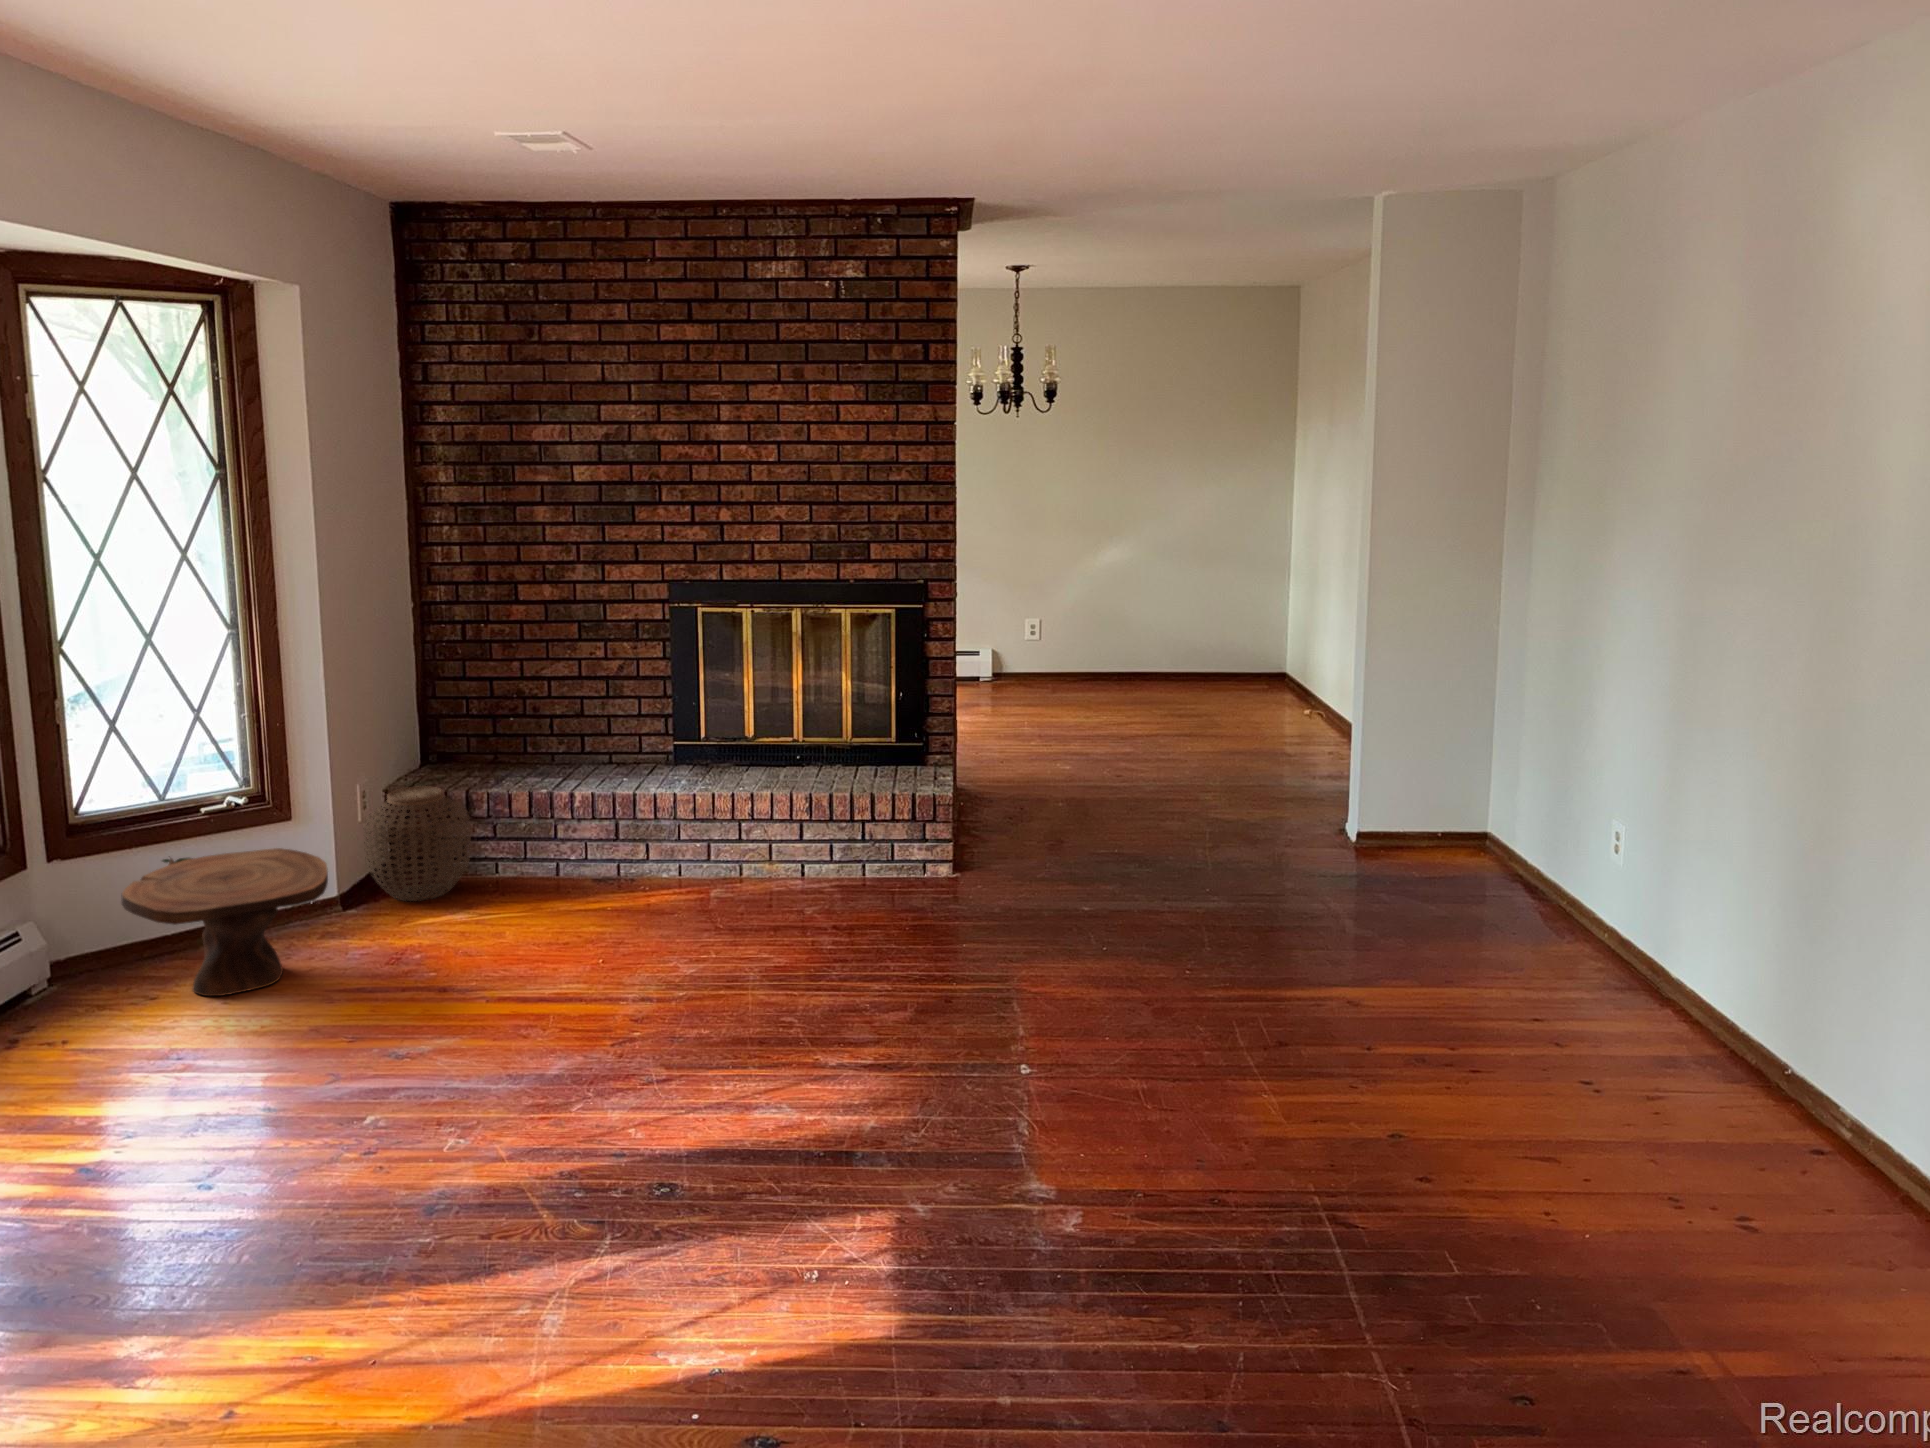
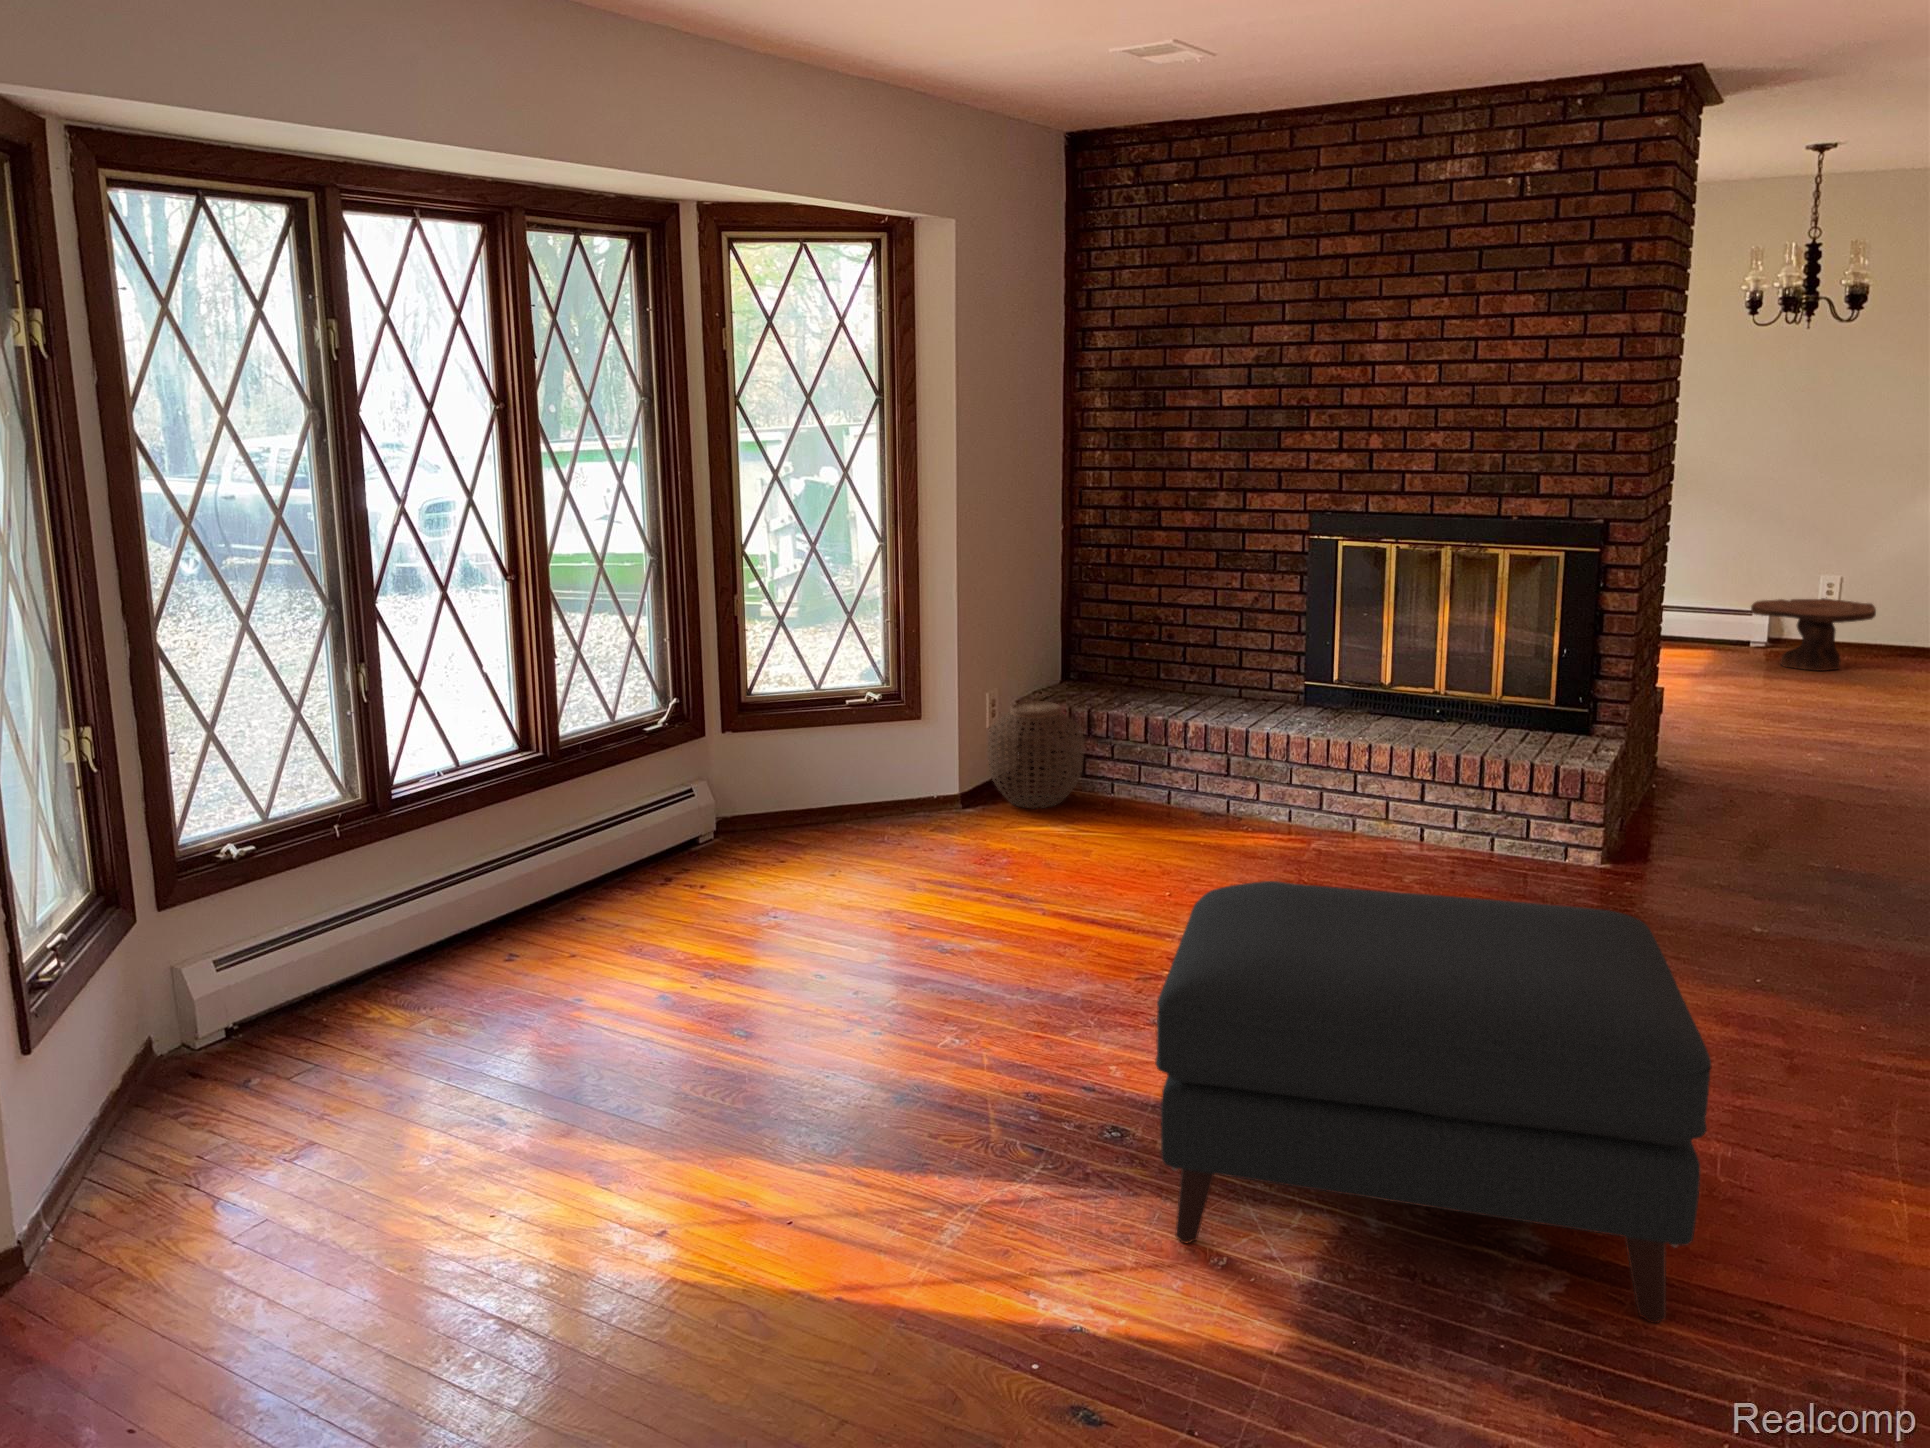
side table: present [121,848,328,996] -> present [1751,598,1876,671]
ottoman: none [716,902,1172,1269] -> present [1155,881,1711,1323]

